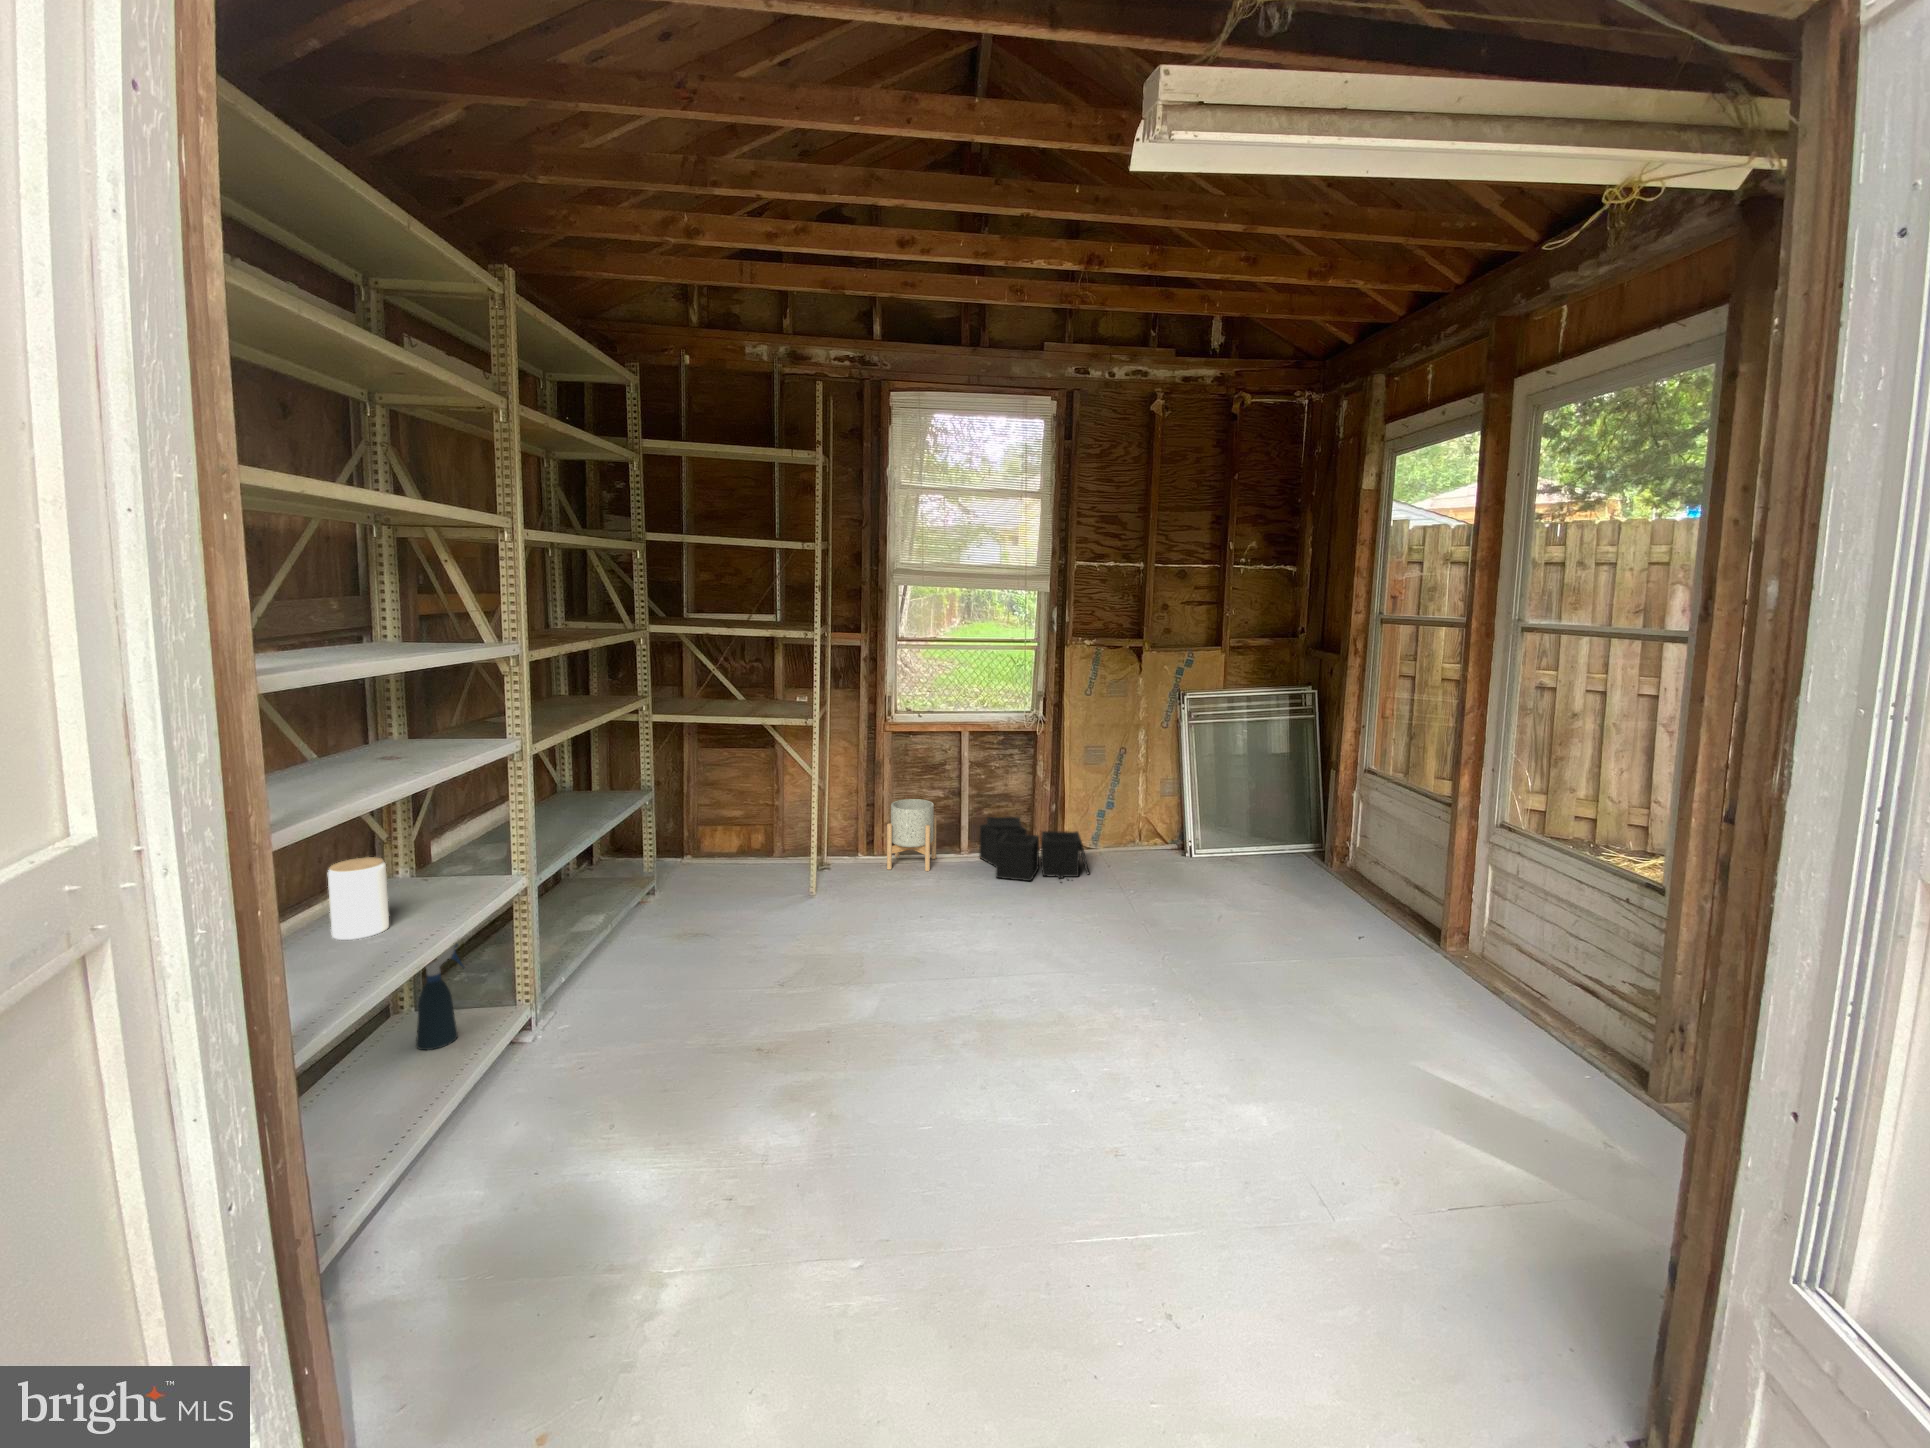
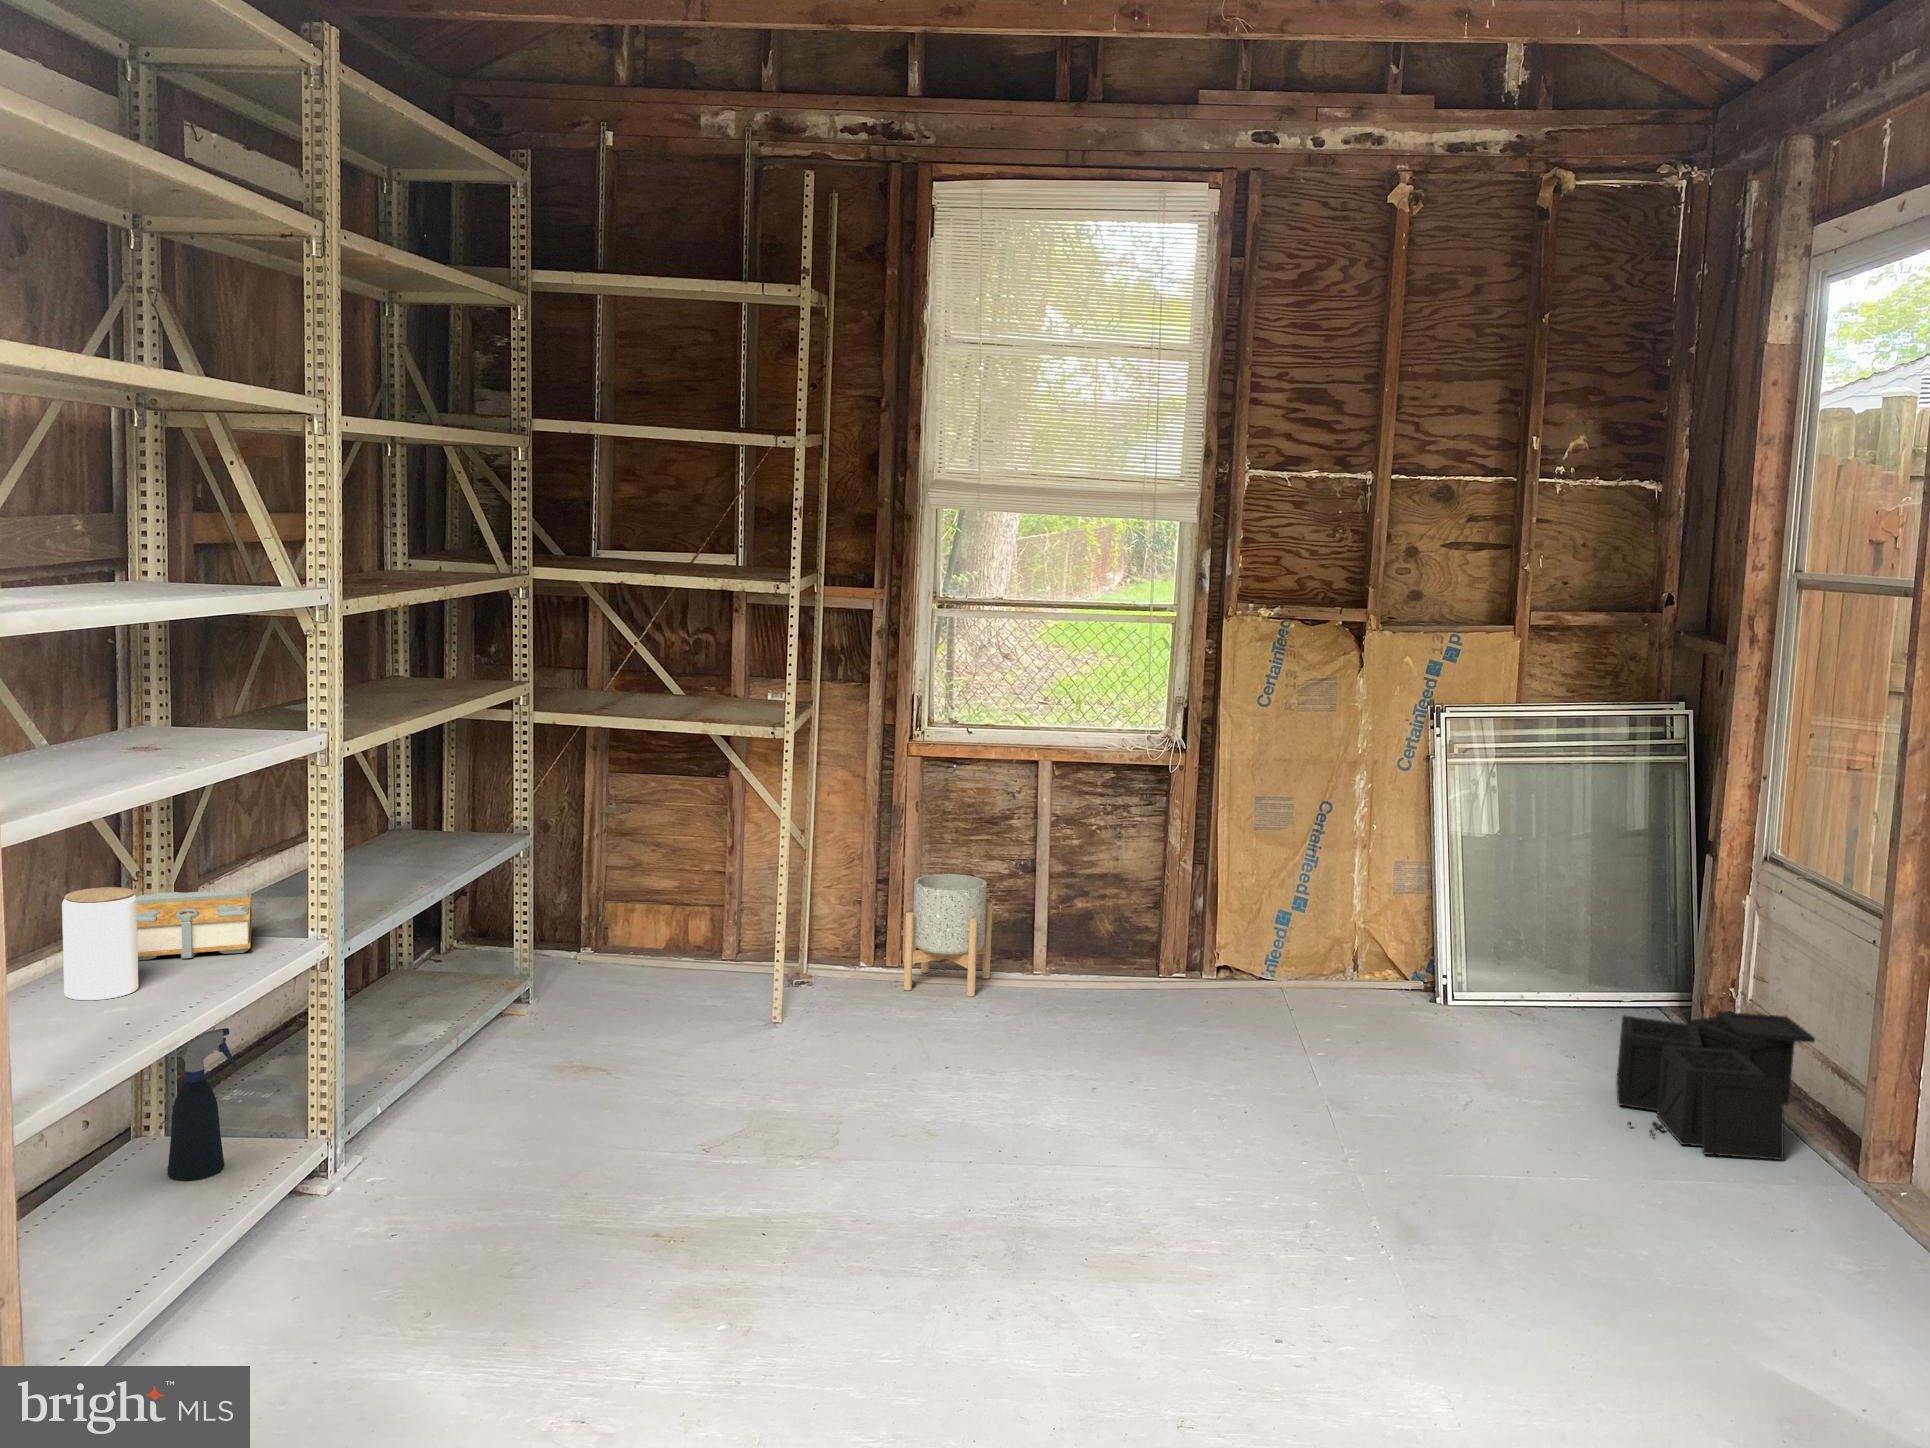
storage bin: present [979,817,1089,881] -> present [1616,1012,1815,1160]
book: none [375,848,472,904] -> present [136,890,252,960]

